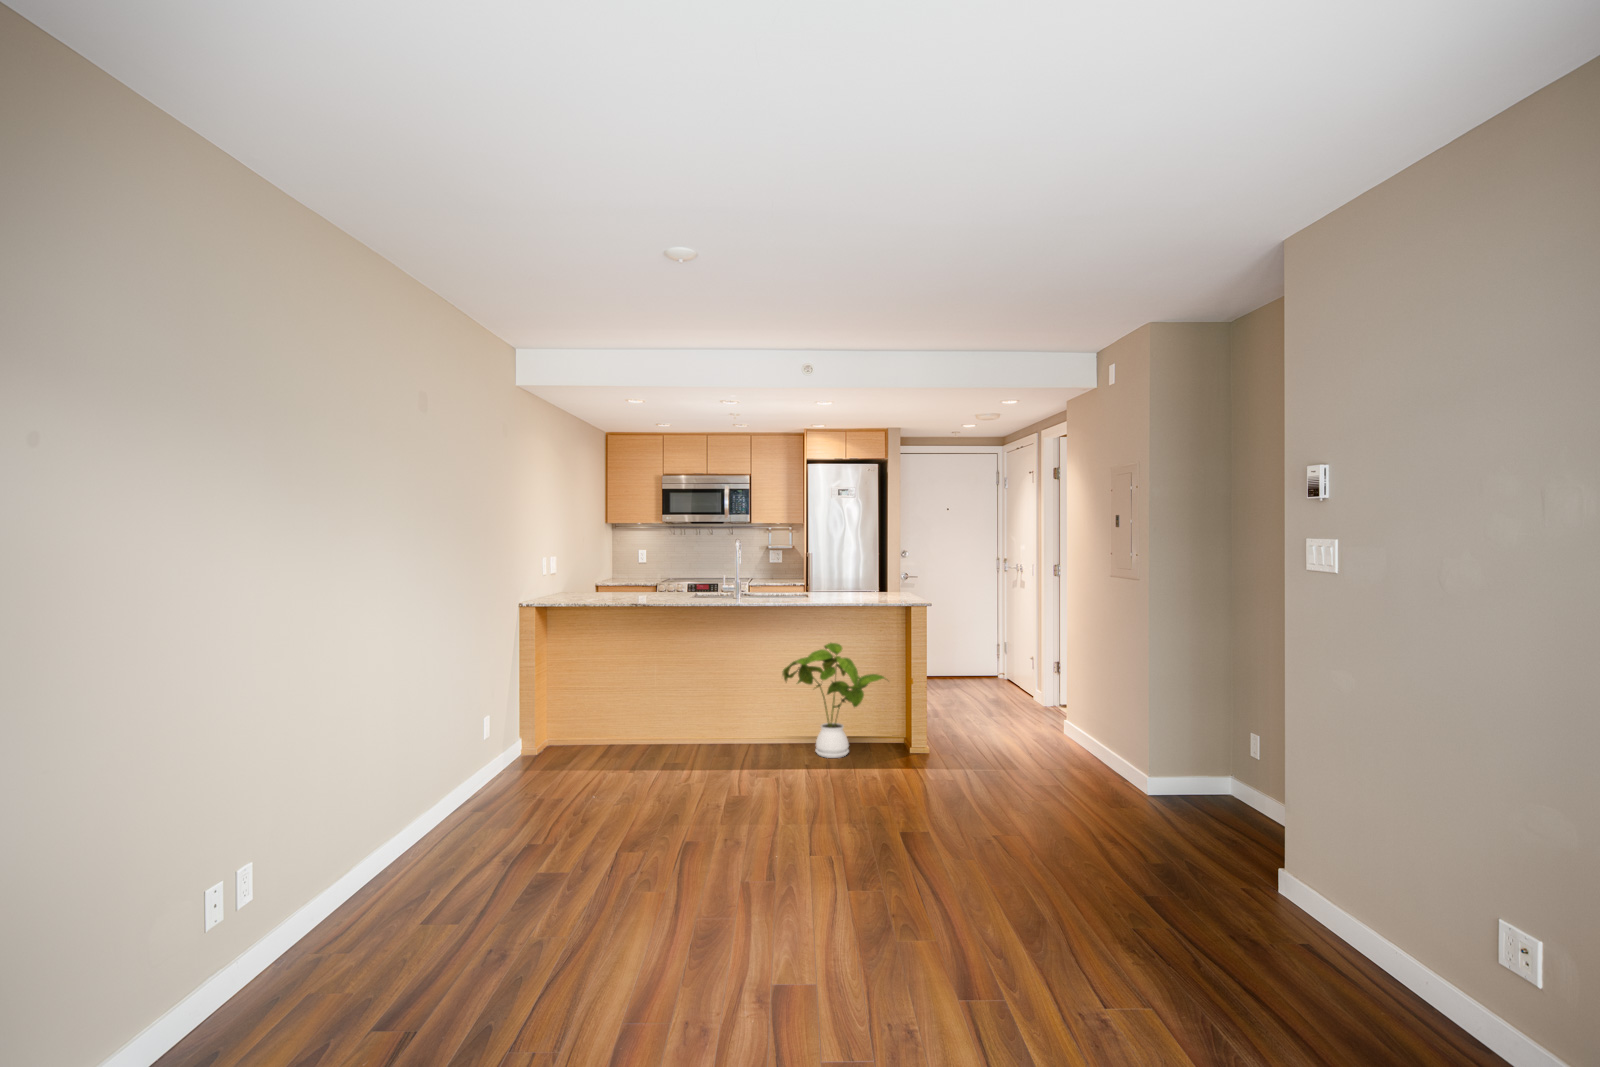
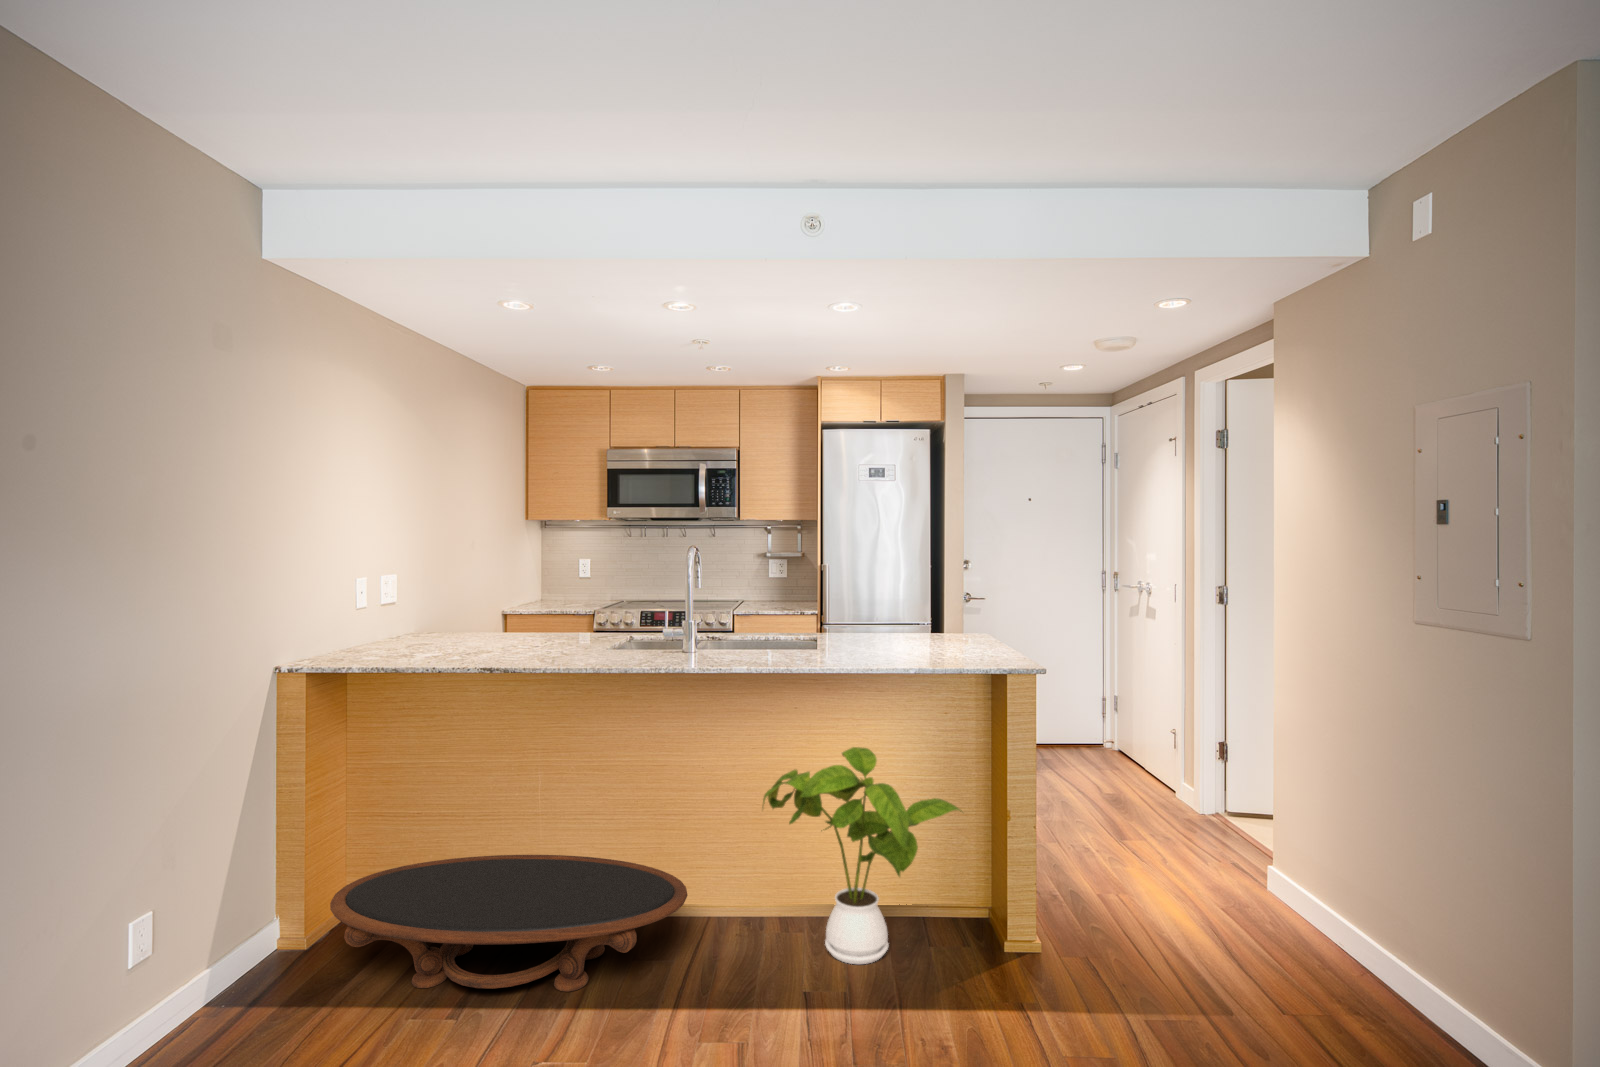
coffee table: none [555,710,743,767] -> present [330,855,688,992]

